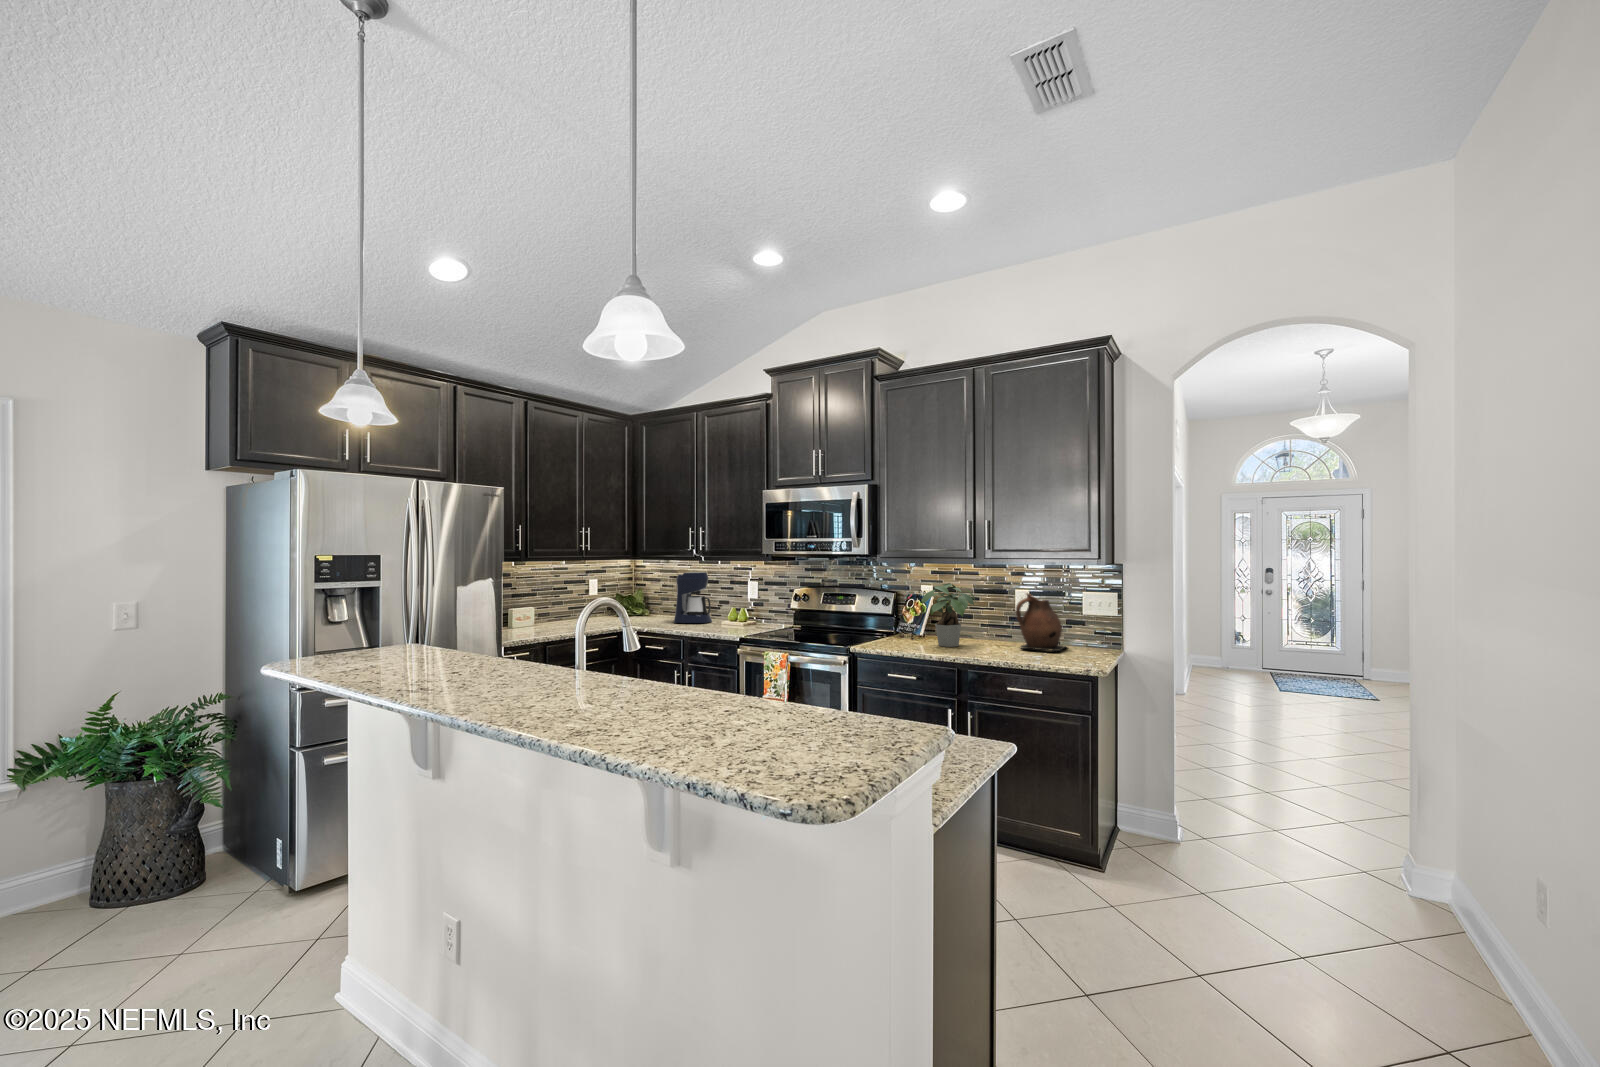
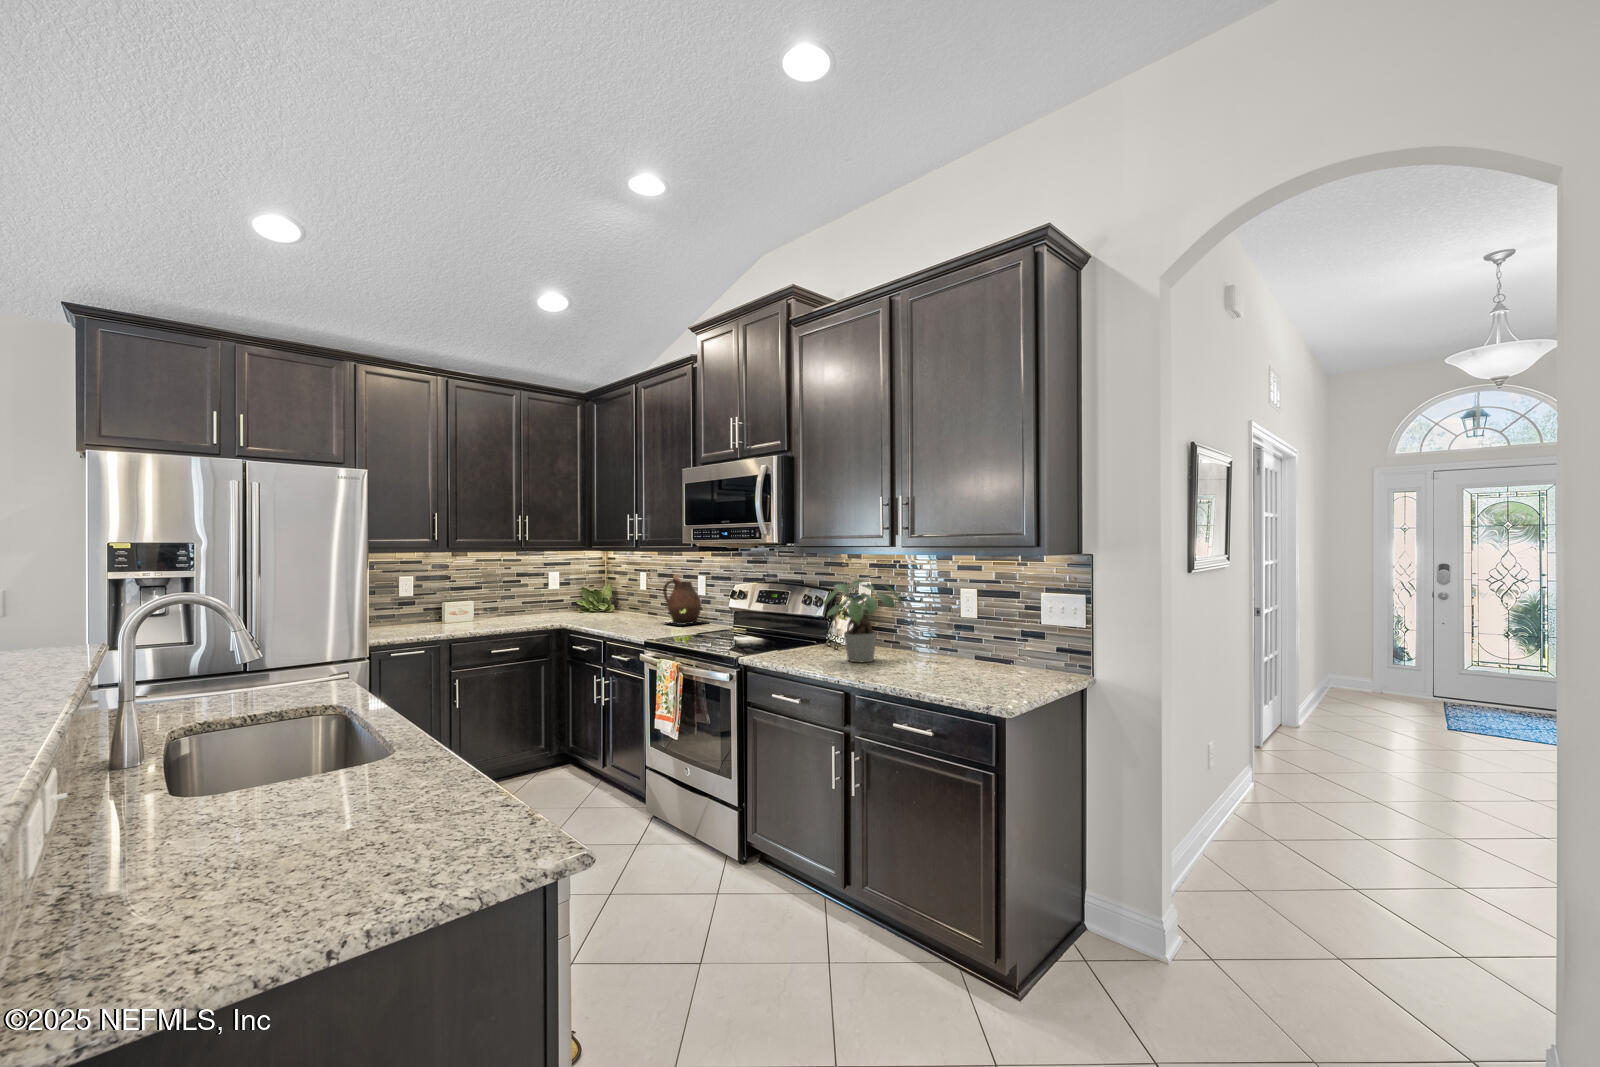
coffee maker: present [674,572,712,623] -> none [609,565,654,623]
ceramic pitcher: present [1016,593,1067,651] -> present [663,575,706,625]

